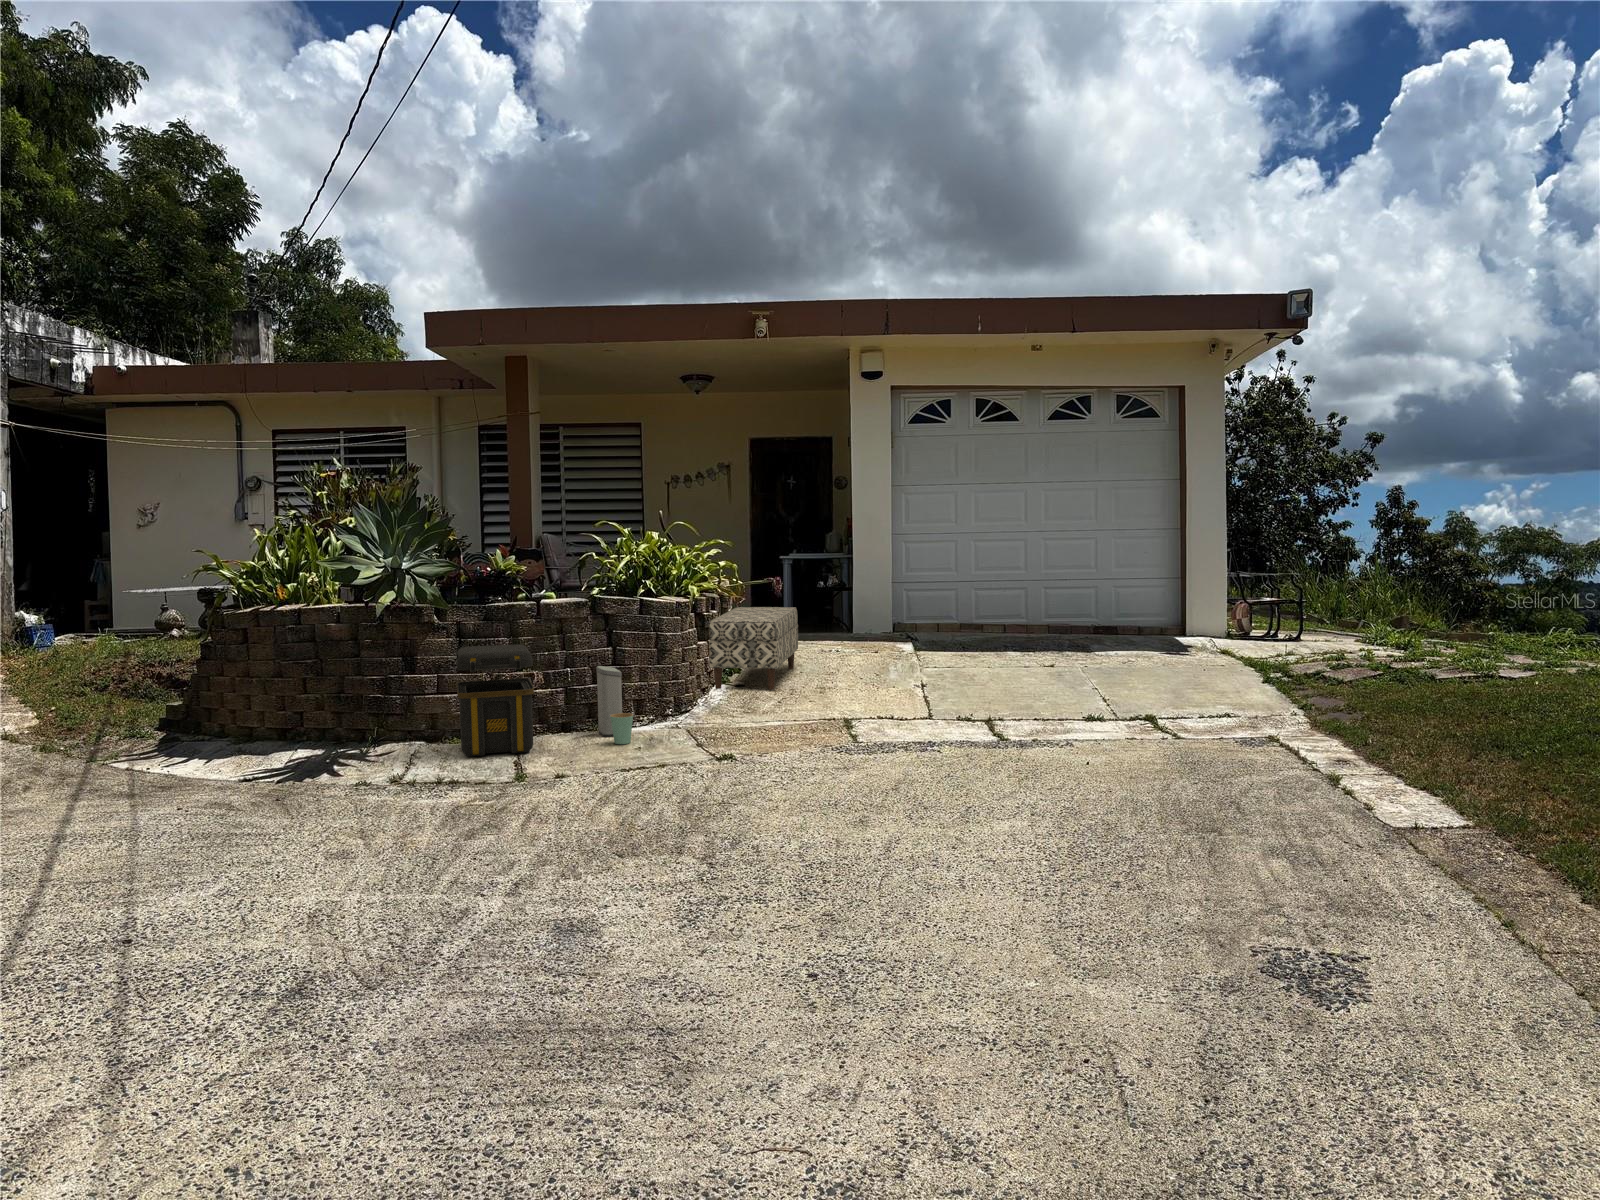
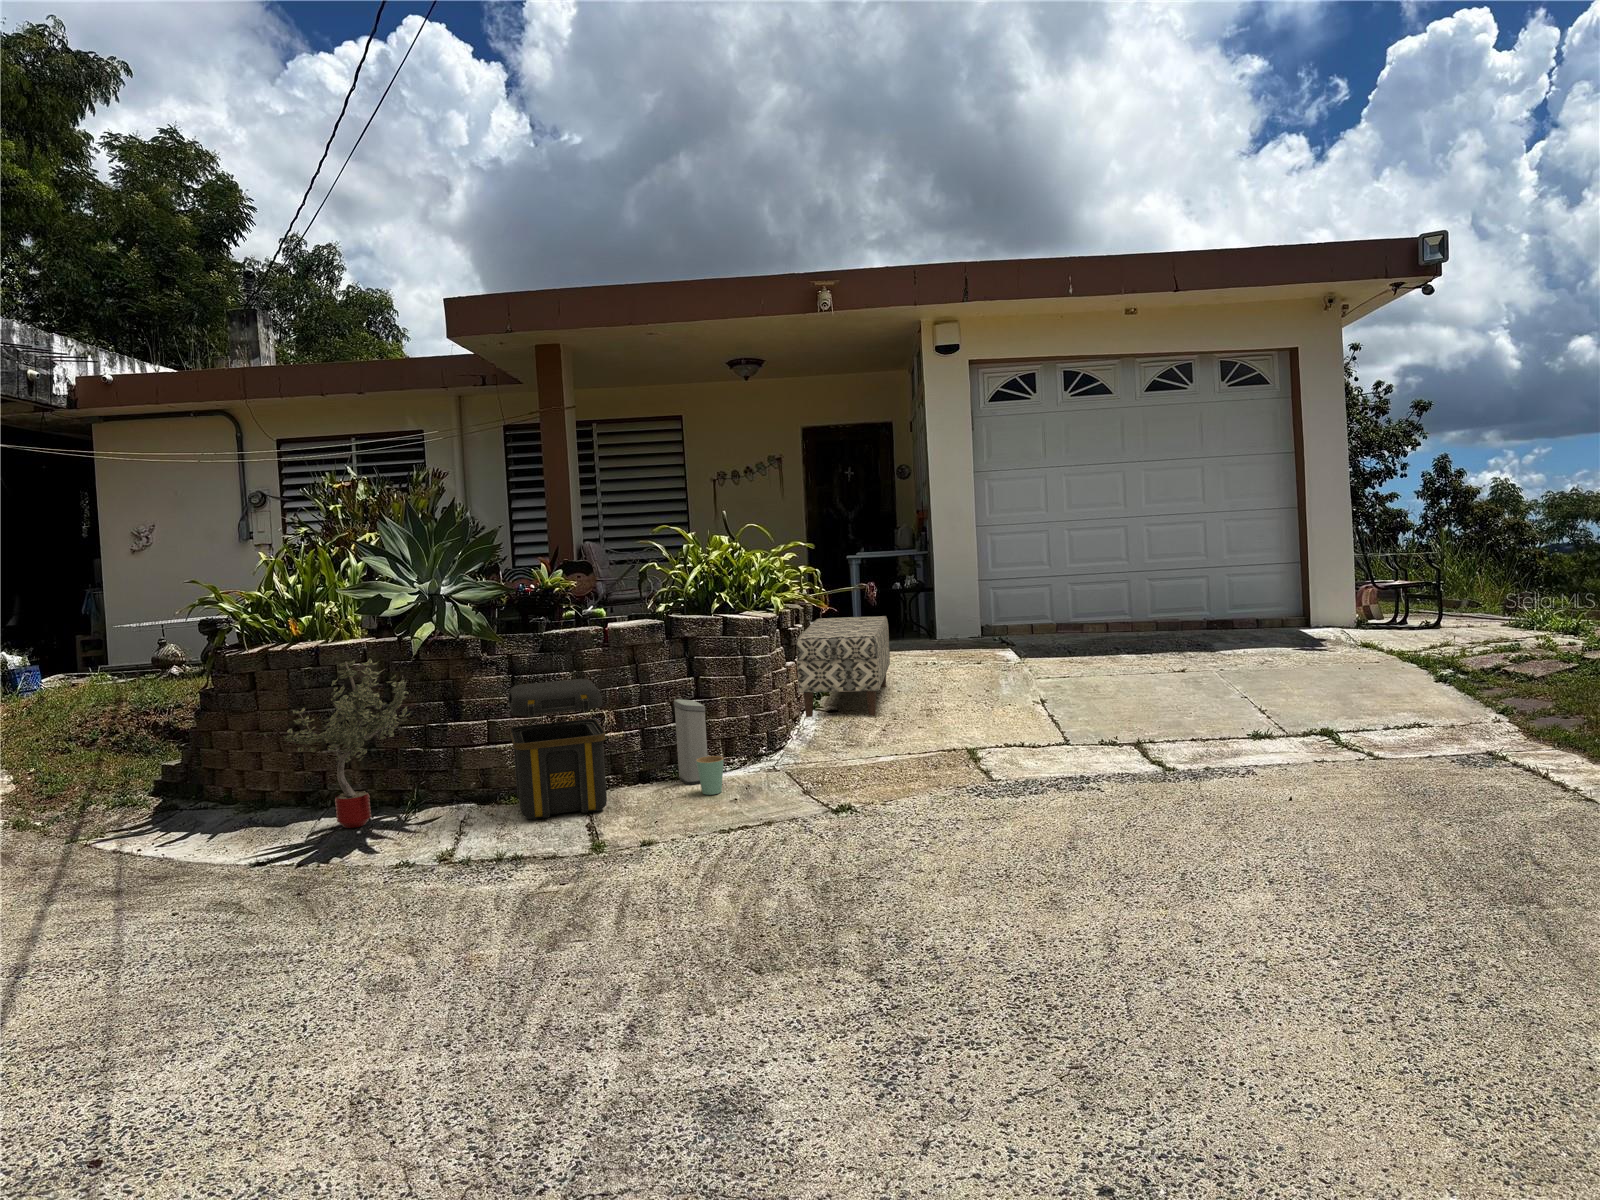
potted tree: none [268,619,375,758] -> present [283,658,411,828]

